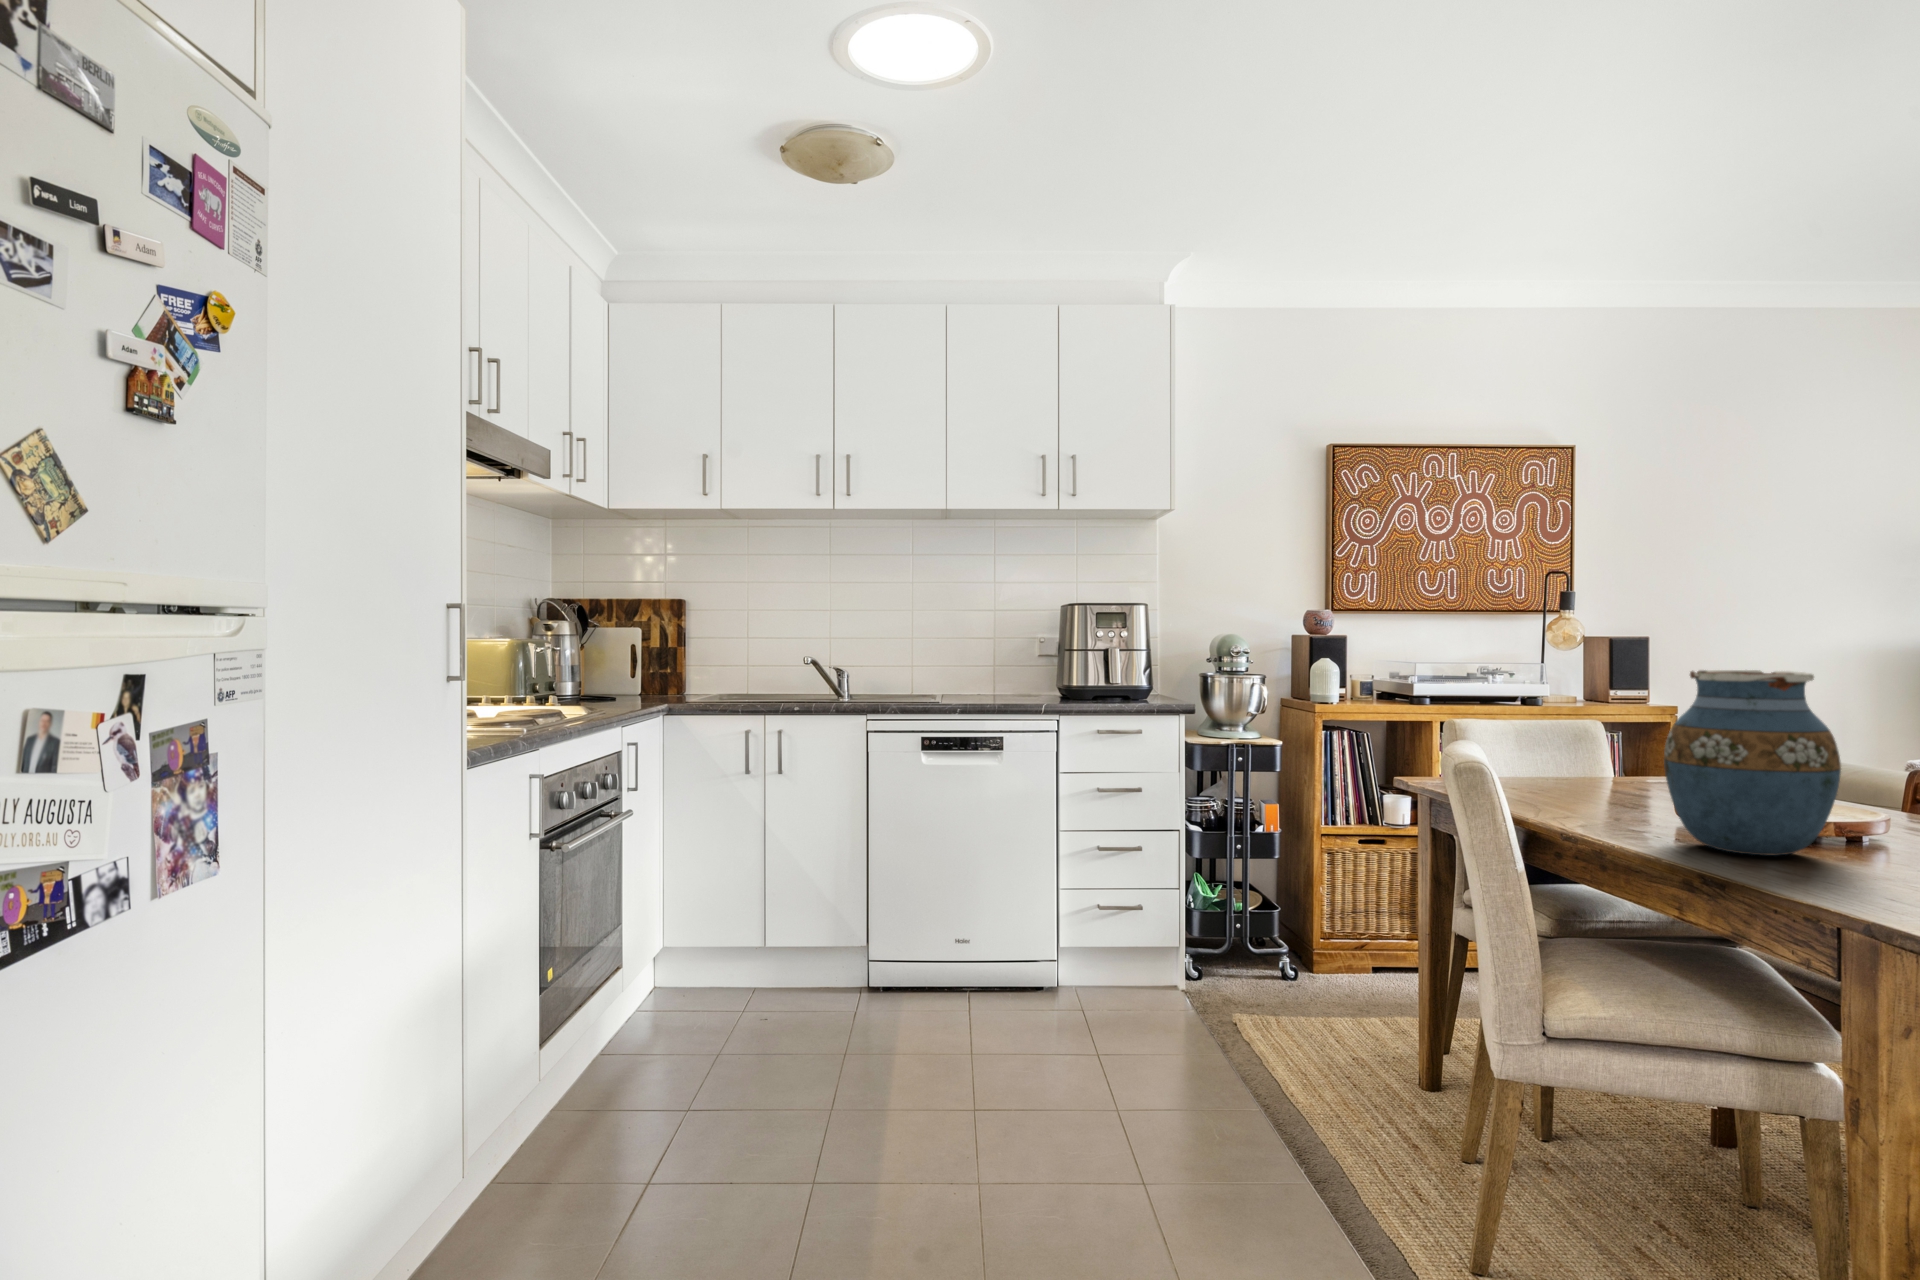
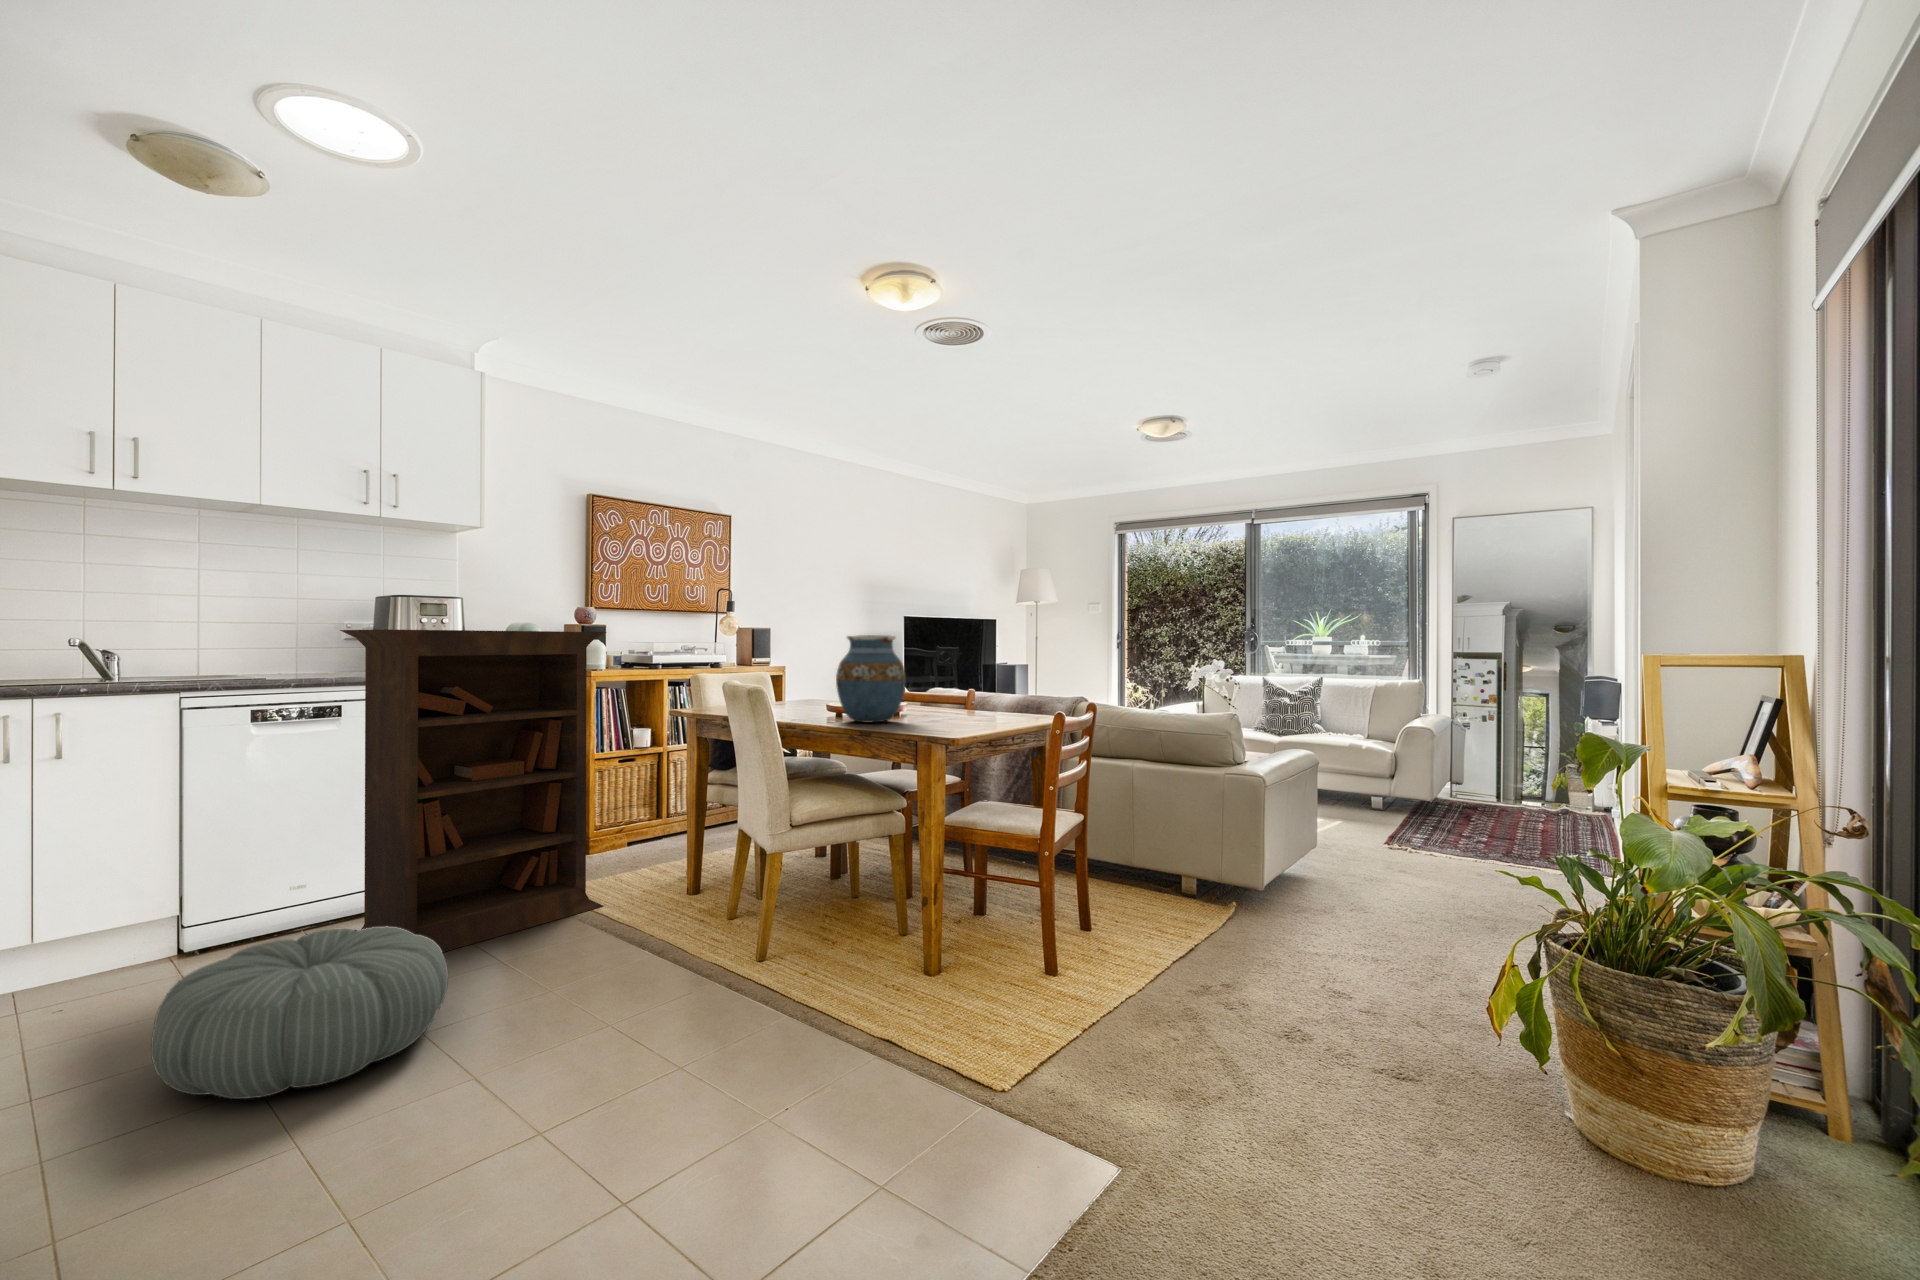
bookcase: none [982,650,1293,1079] -> present [340,629,606,952]
pouf: none [729,1020,1014,1224] -> present [151,926,448,1099]

